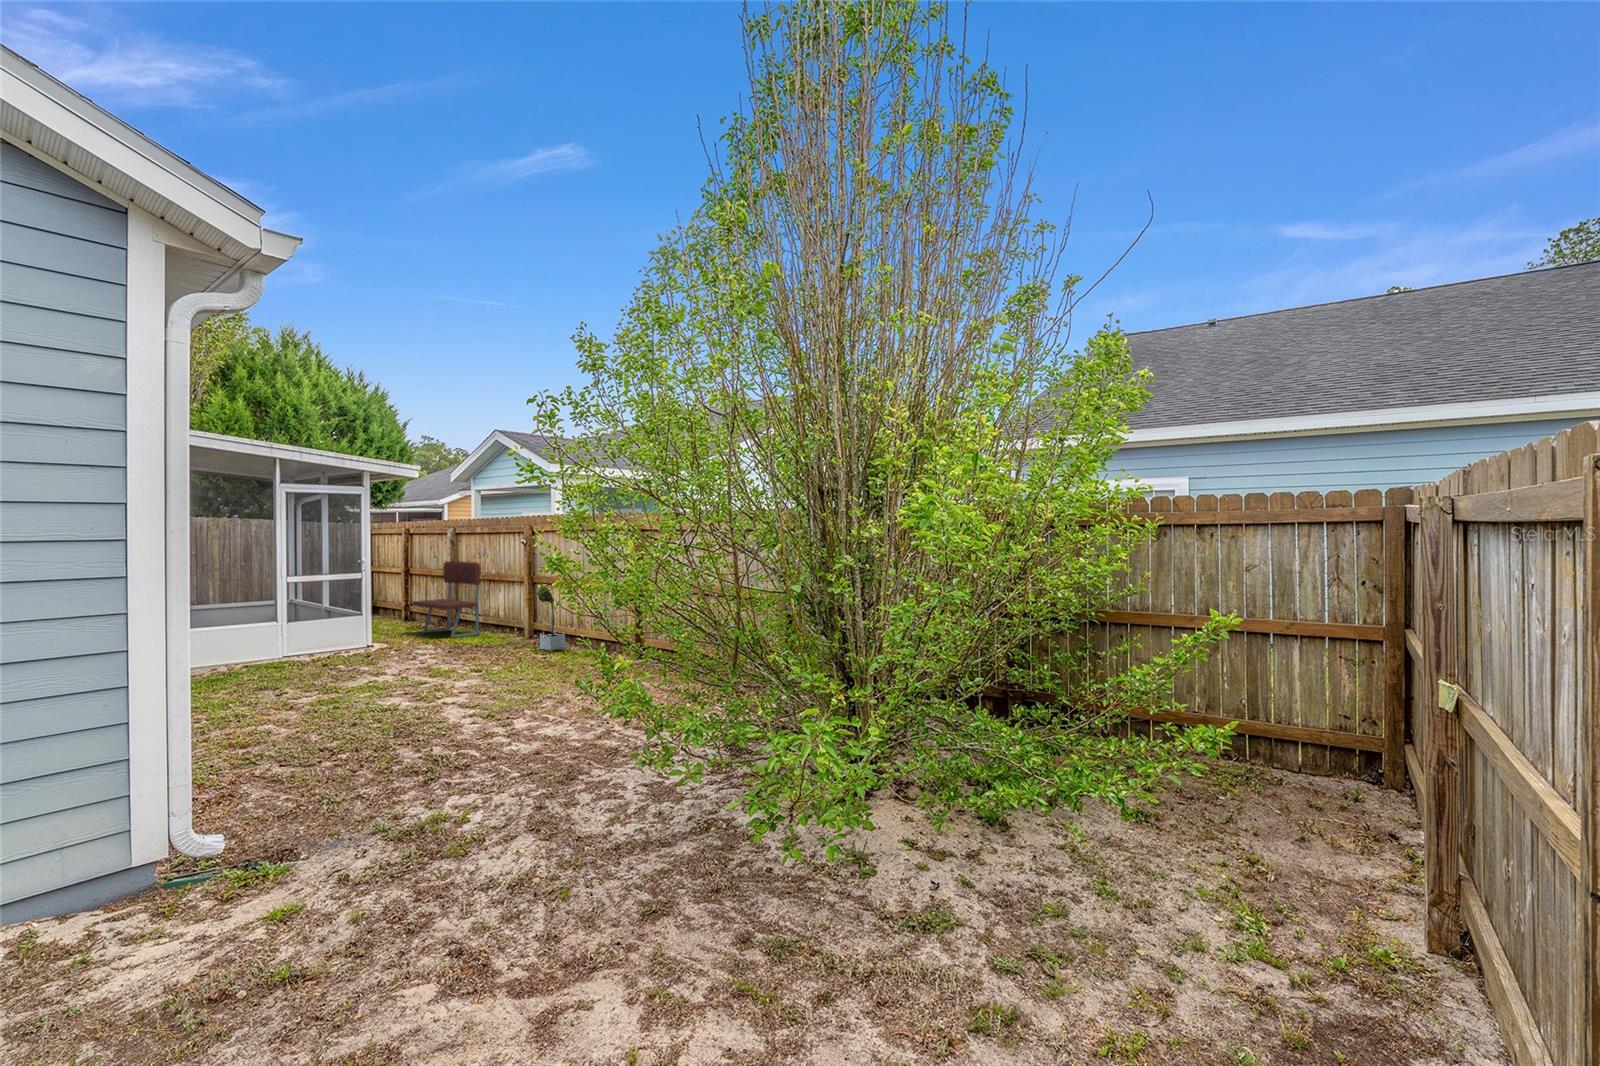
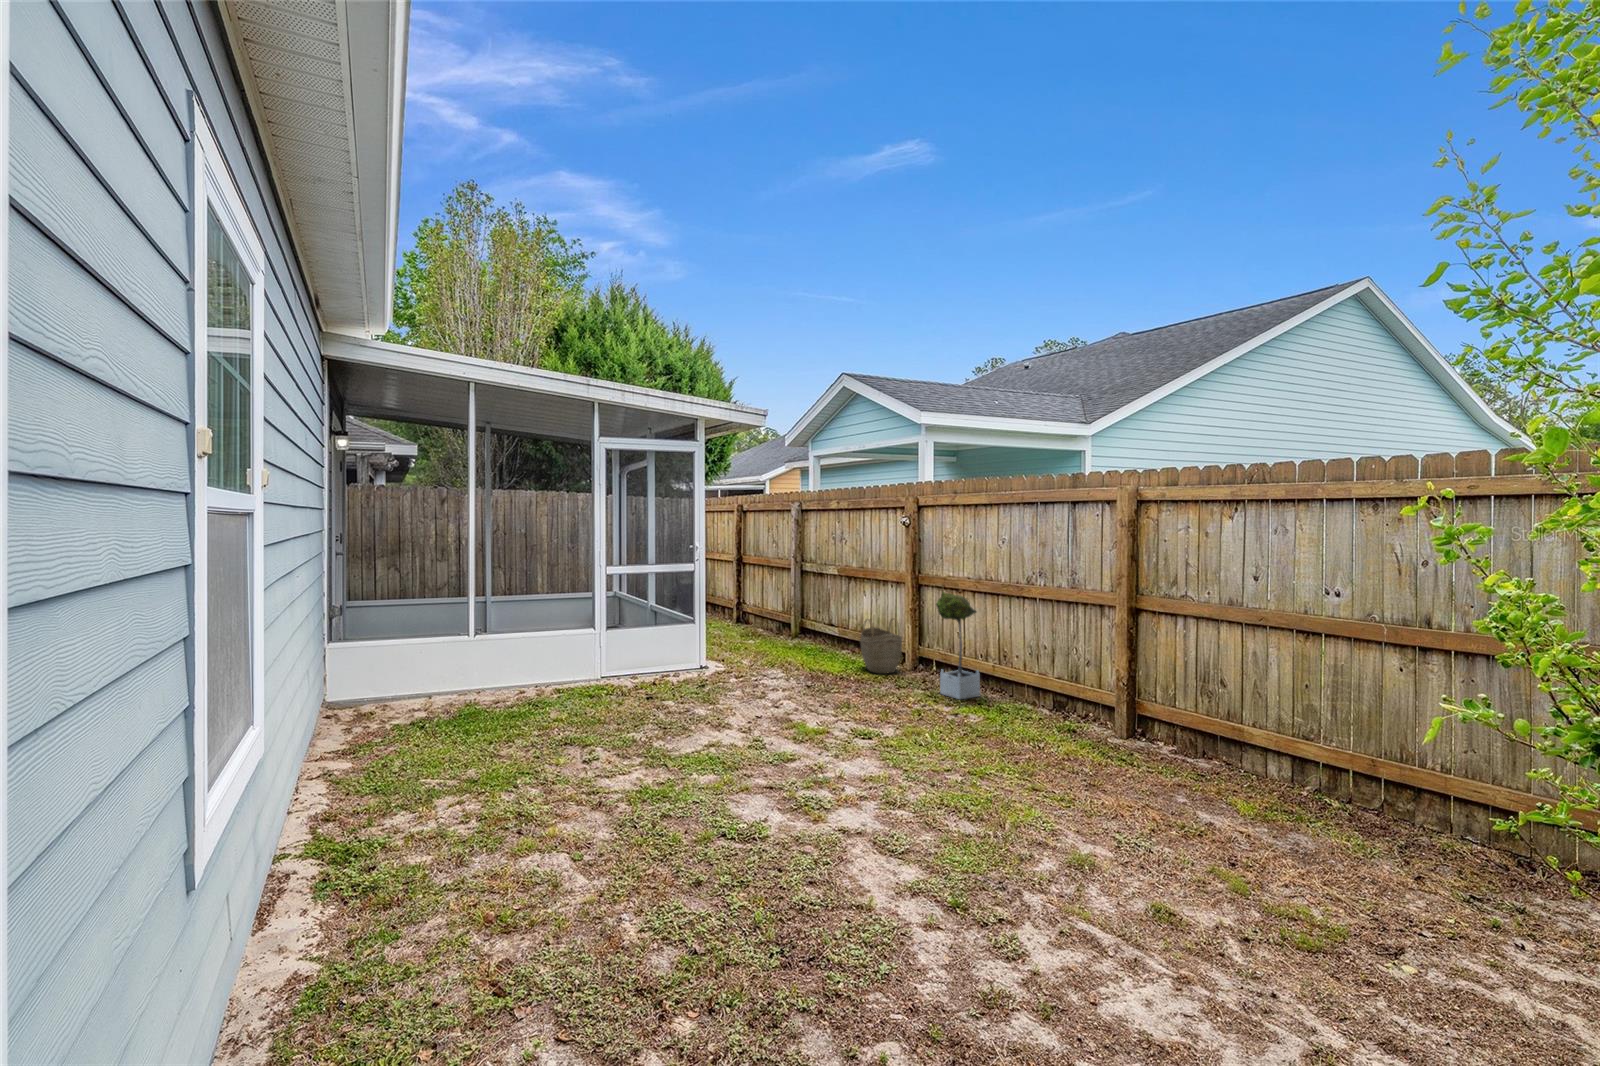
bench: present [412,561,481,638] -> none [750,548,839,658]
woven basket: none [493,605,522,642] -> present [860,618,902,674]

